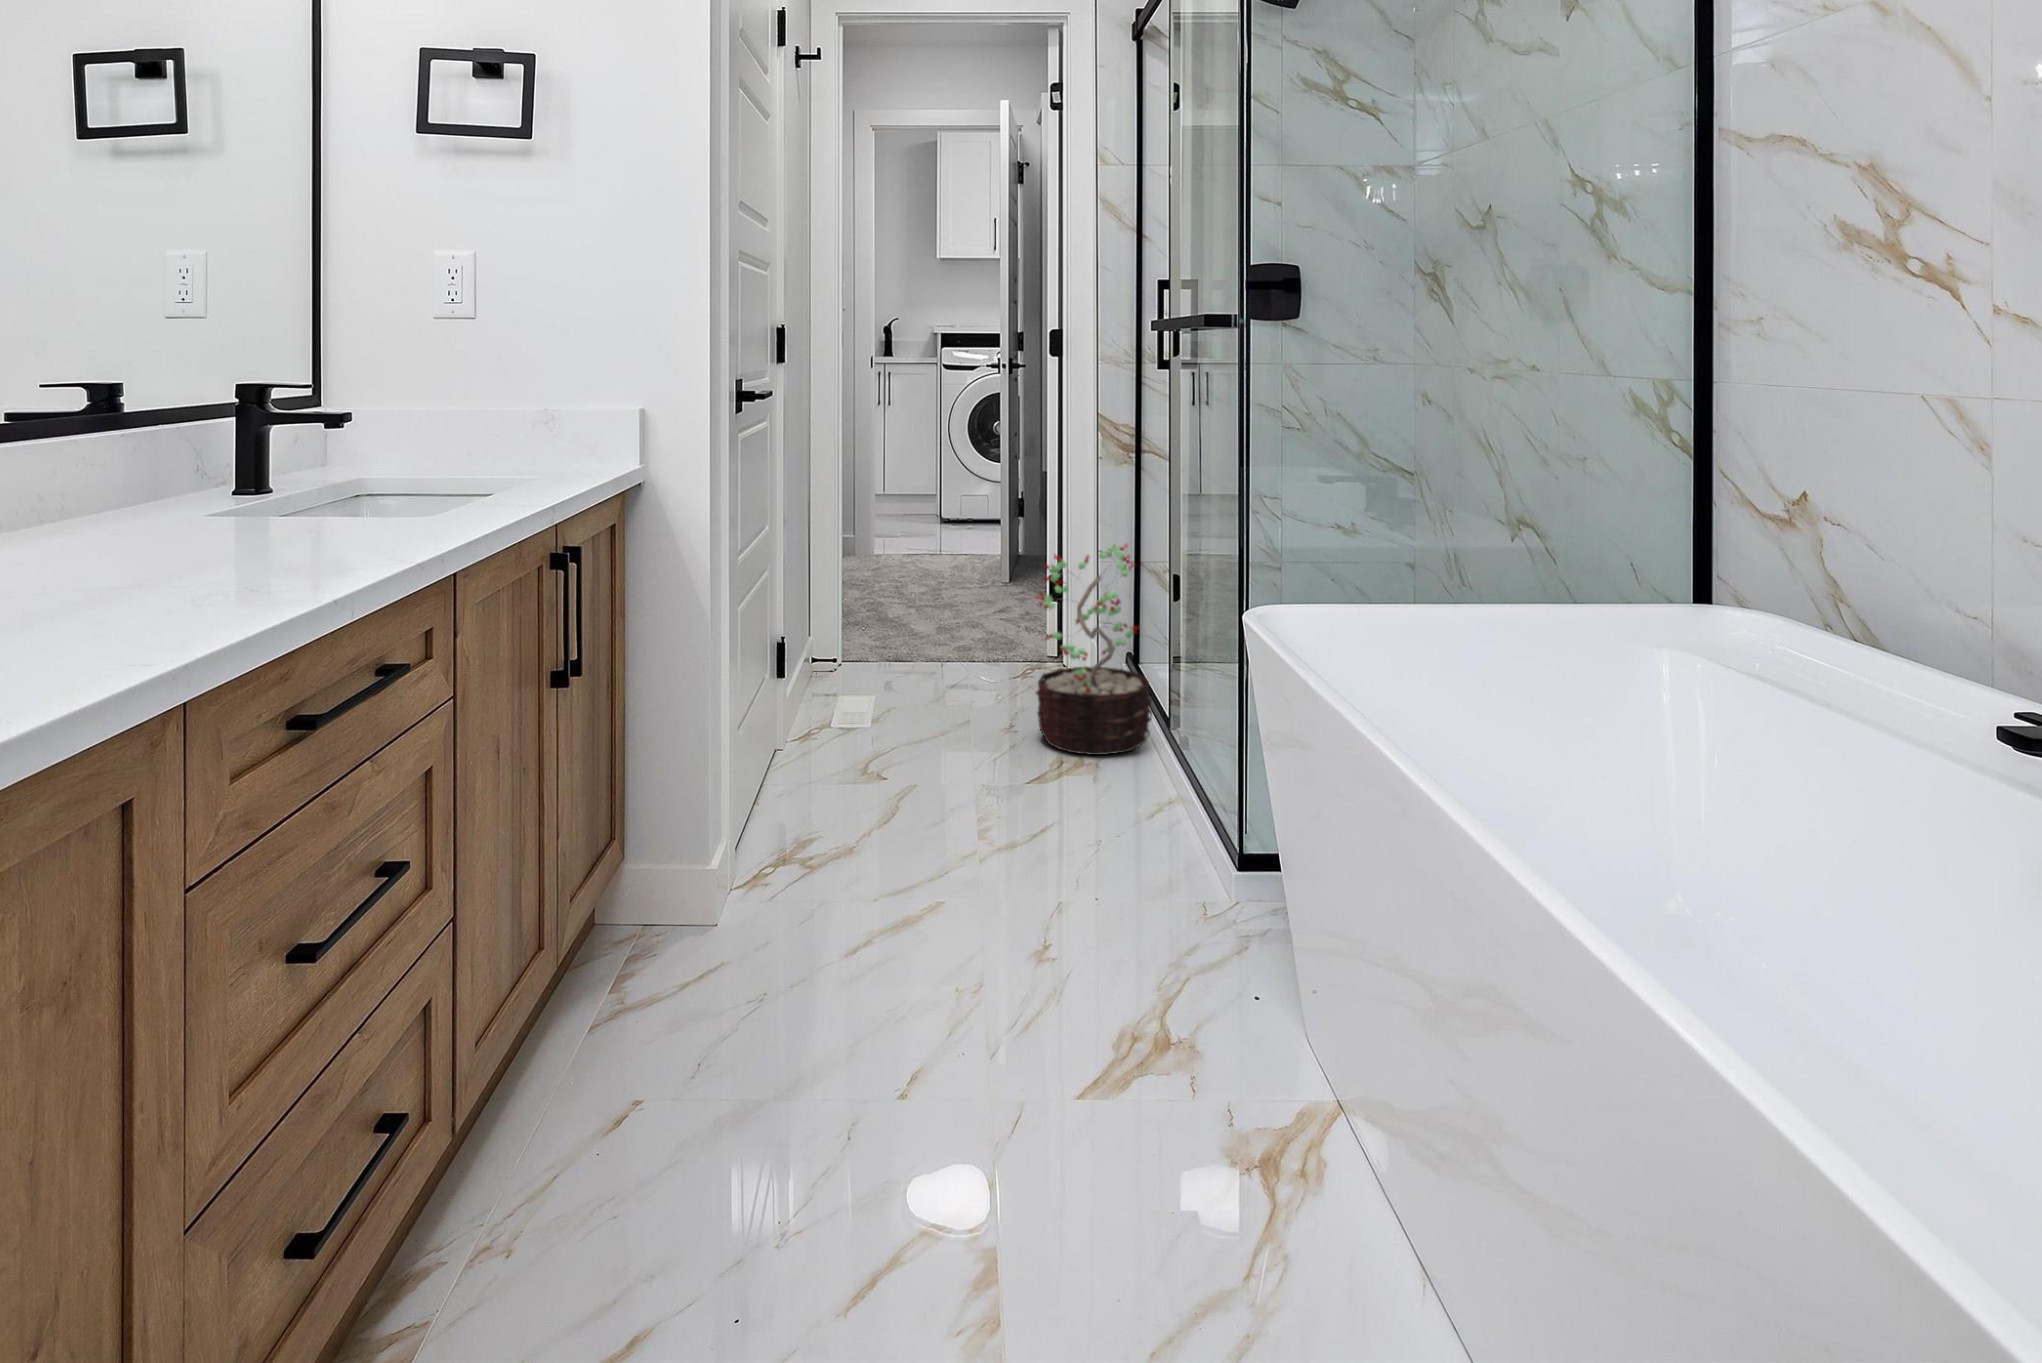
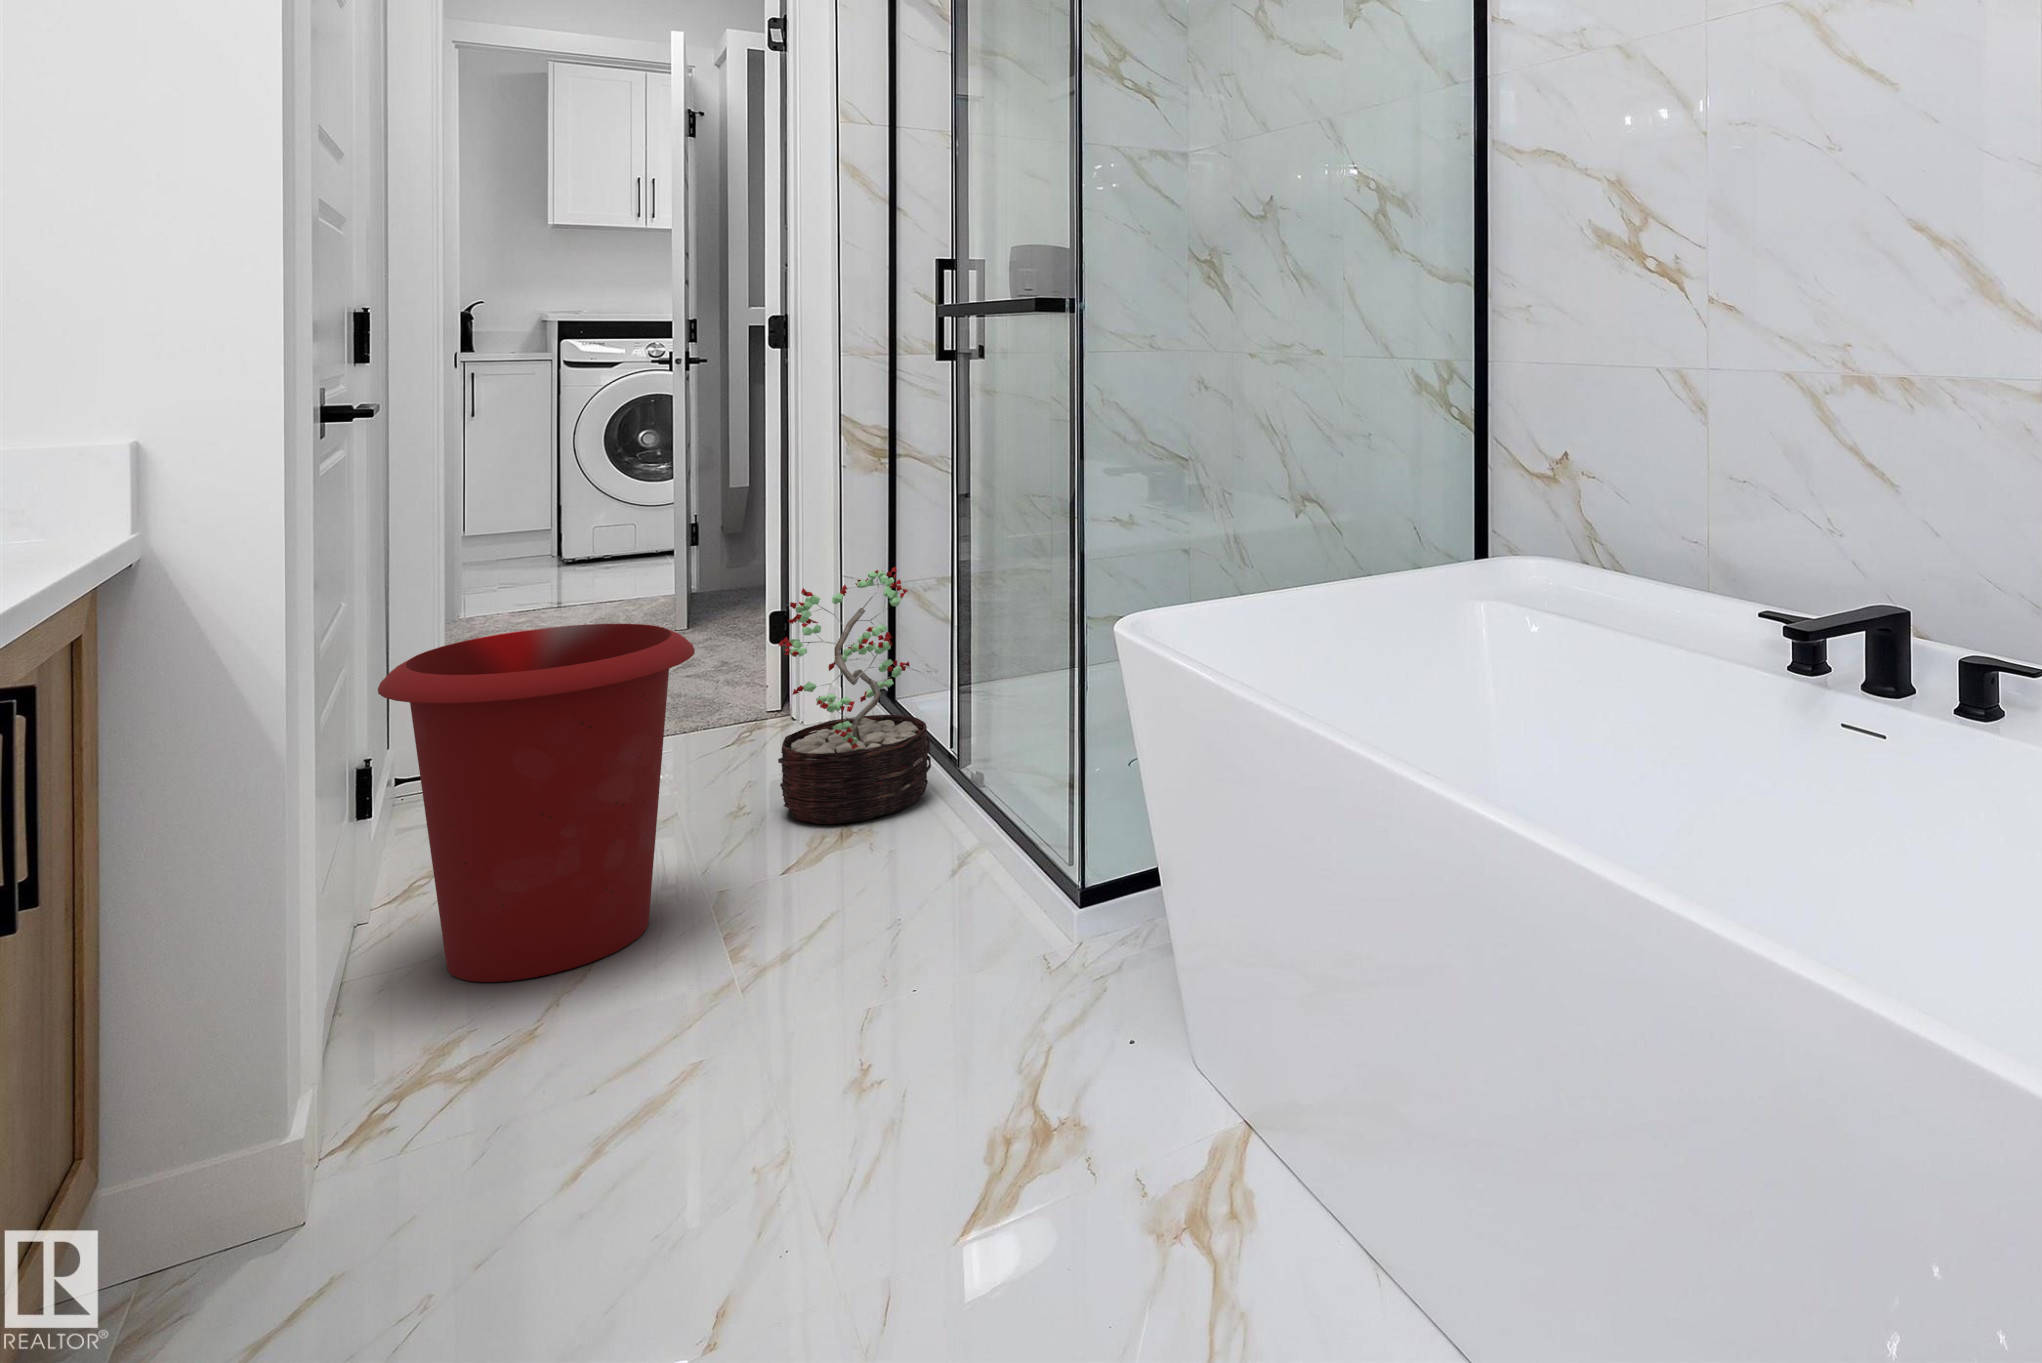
waste bin: none [773,564,964,820] -> present [378,624,695,982]

